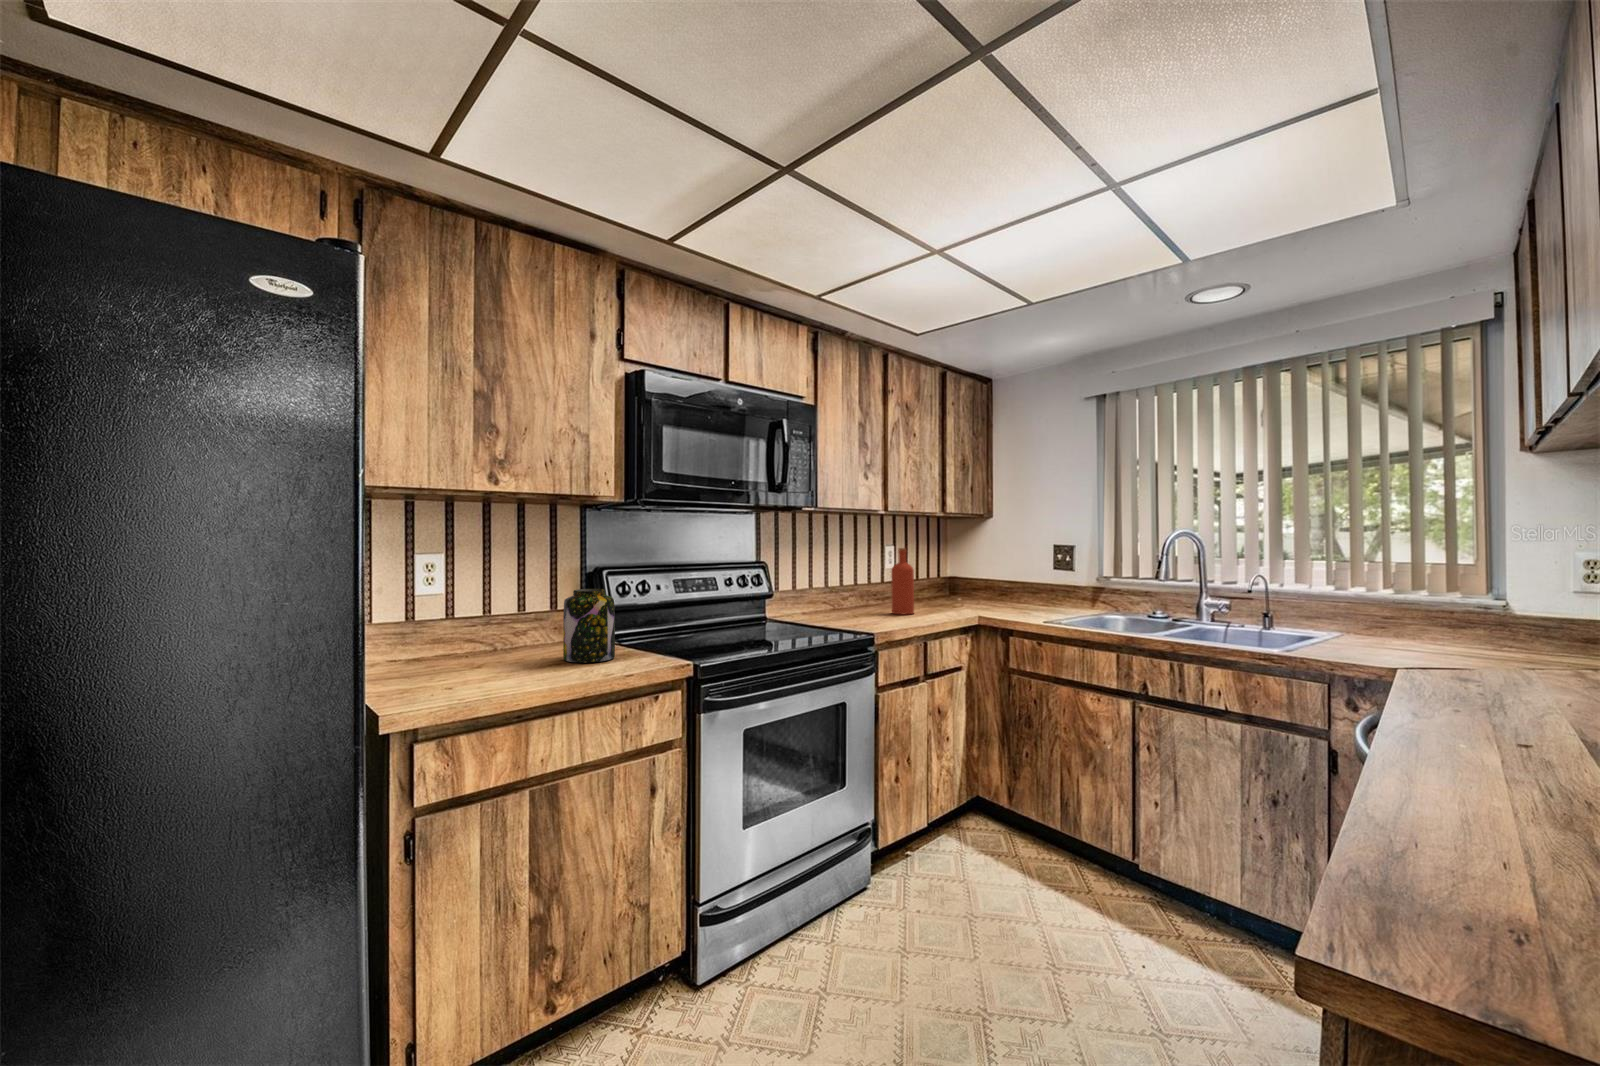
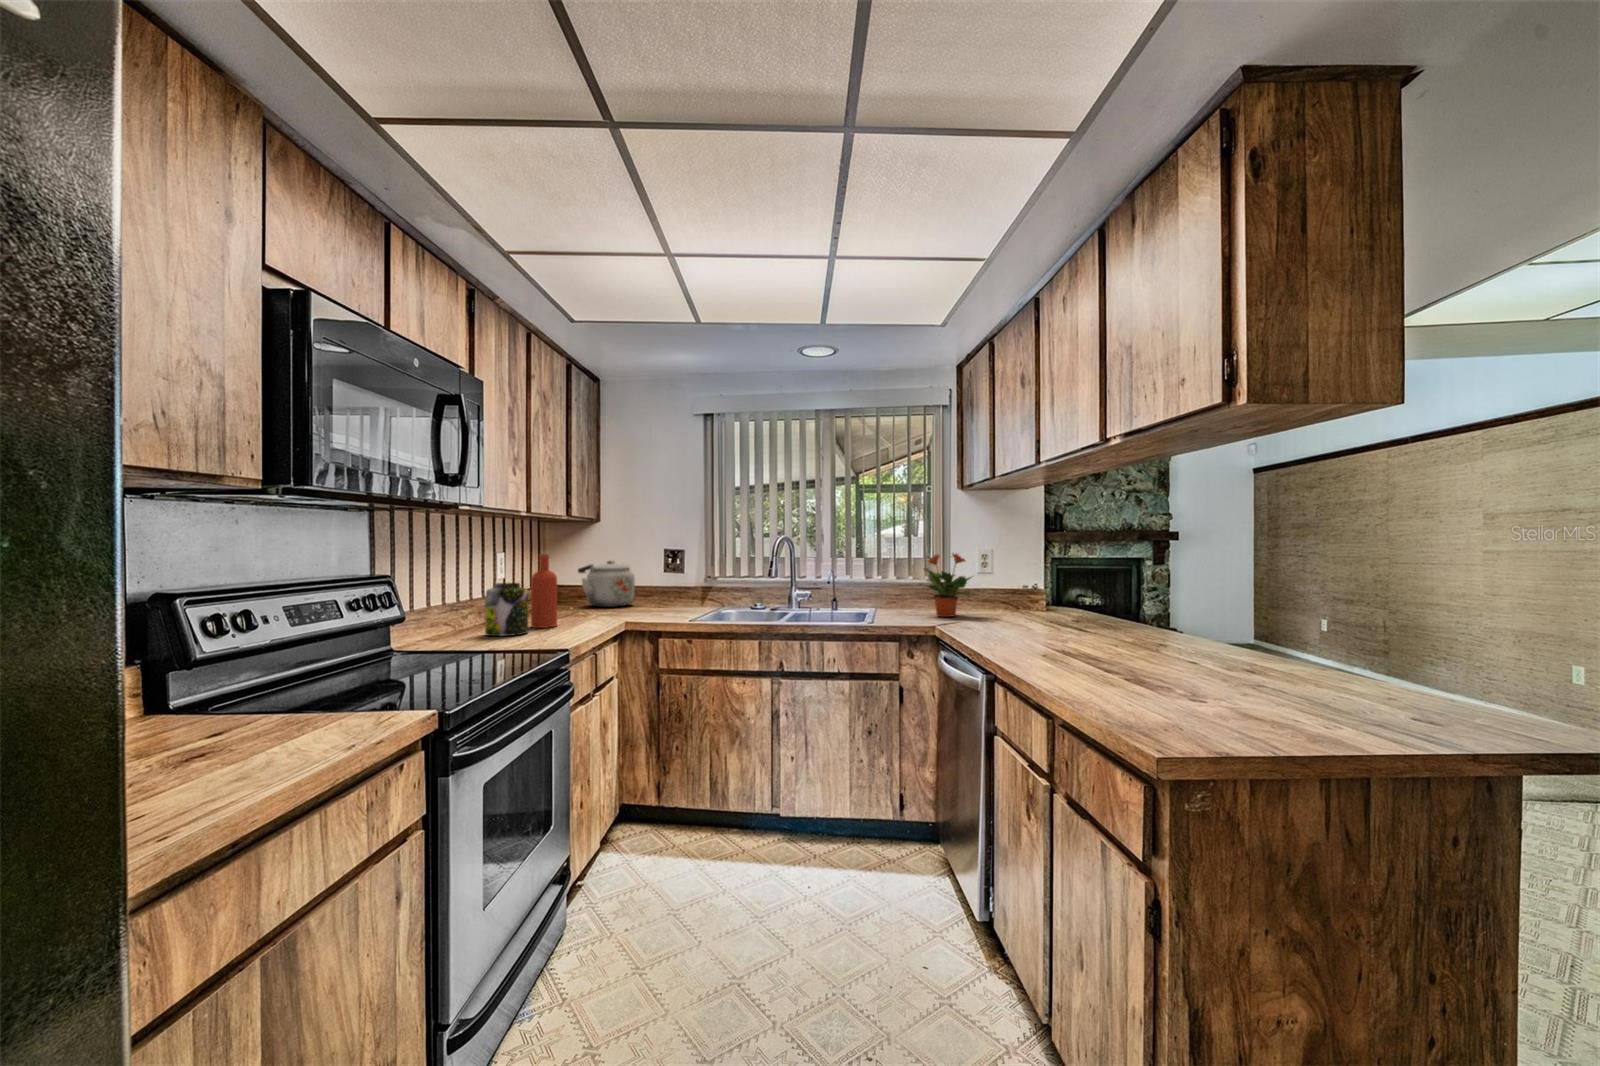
potted plant: none [1403,550,1546,658] -> present [920,553,972,617]
kettle: none [969,556,1026,602] -> present [578,560,635,607]
jar: present [563,589,615,663] -> present [485,583,528,636]

